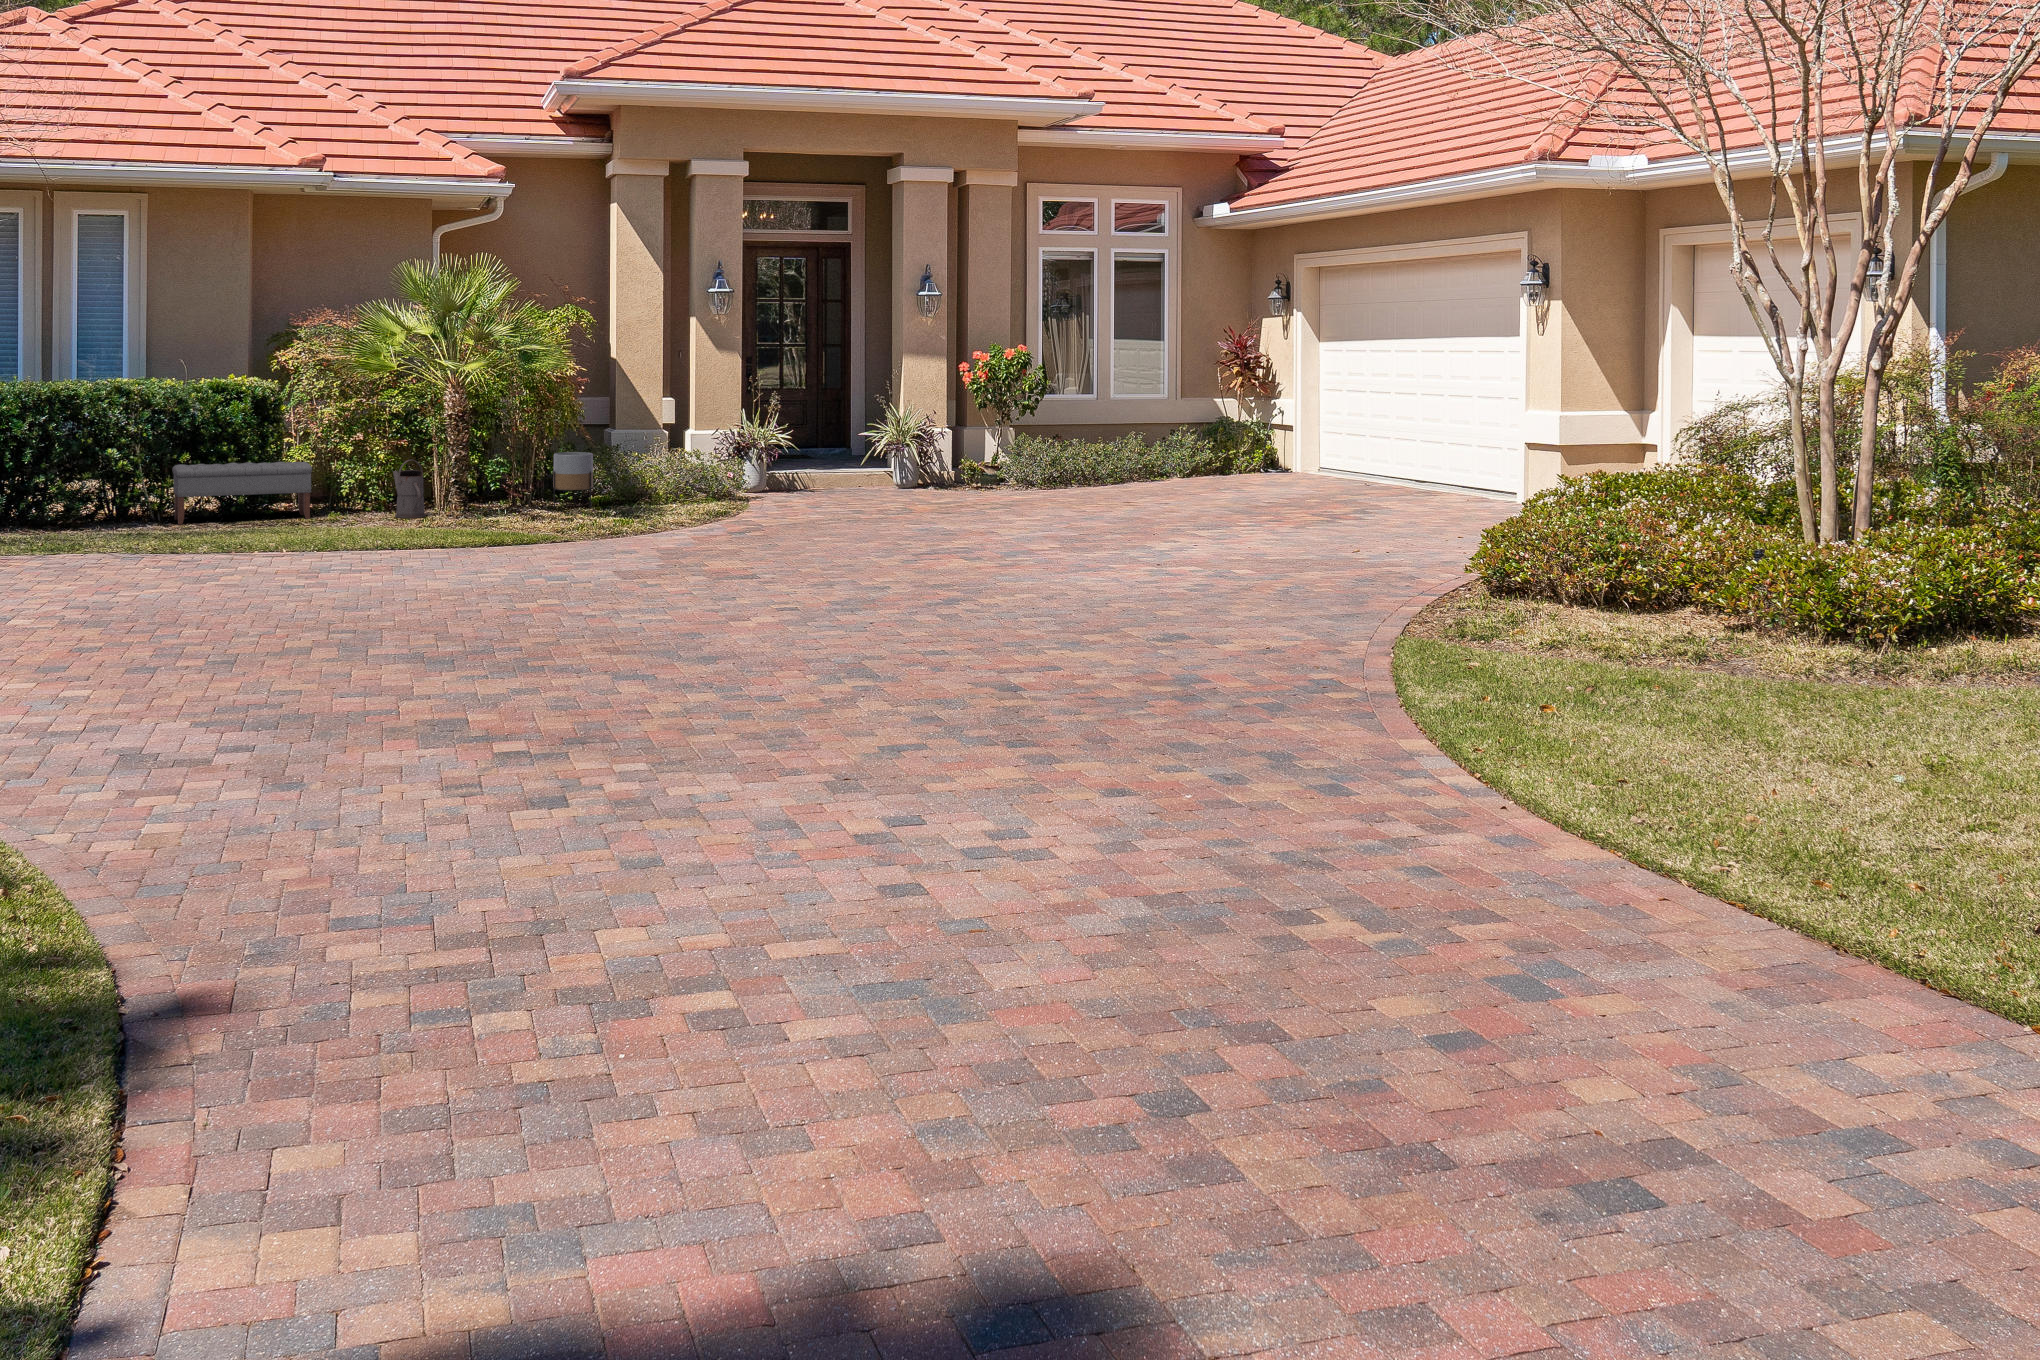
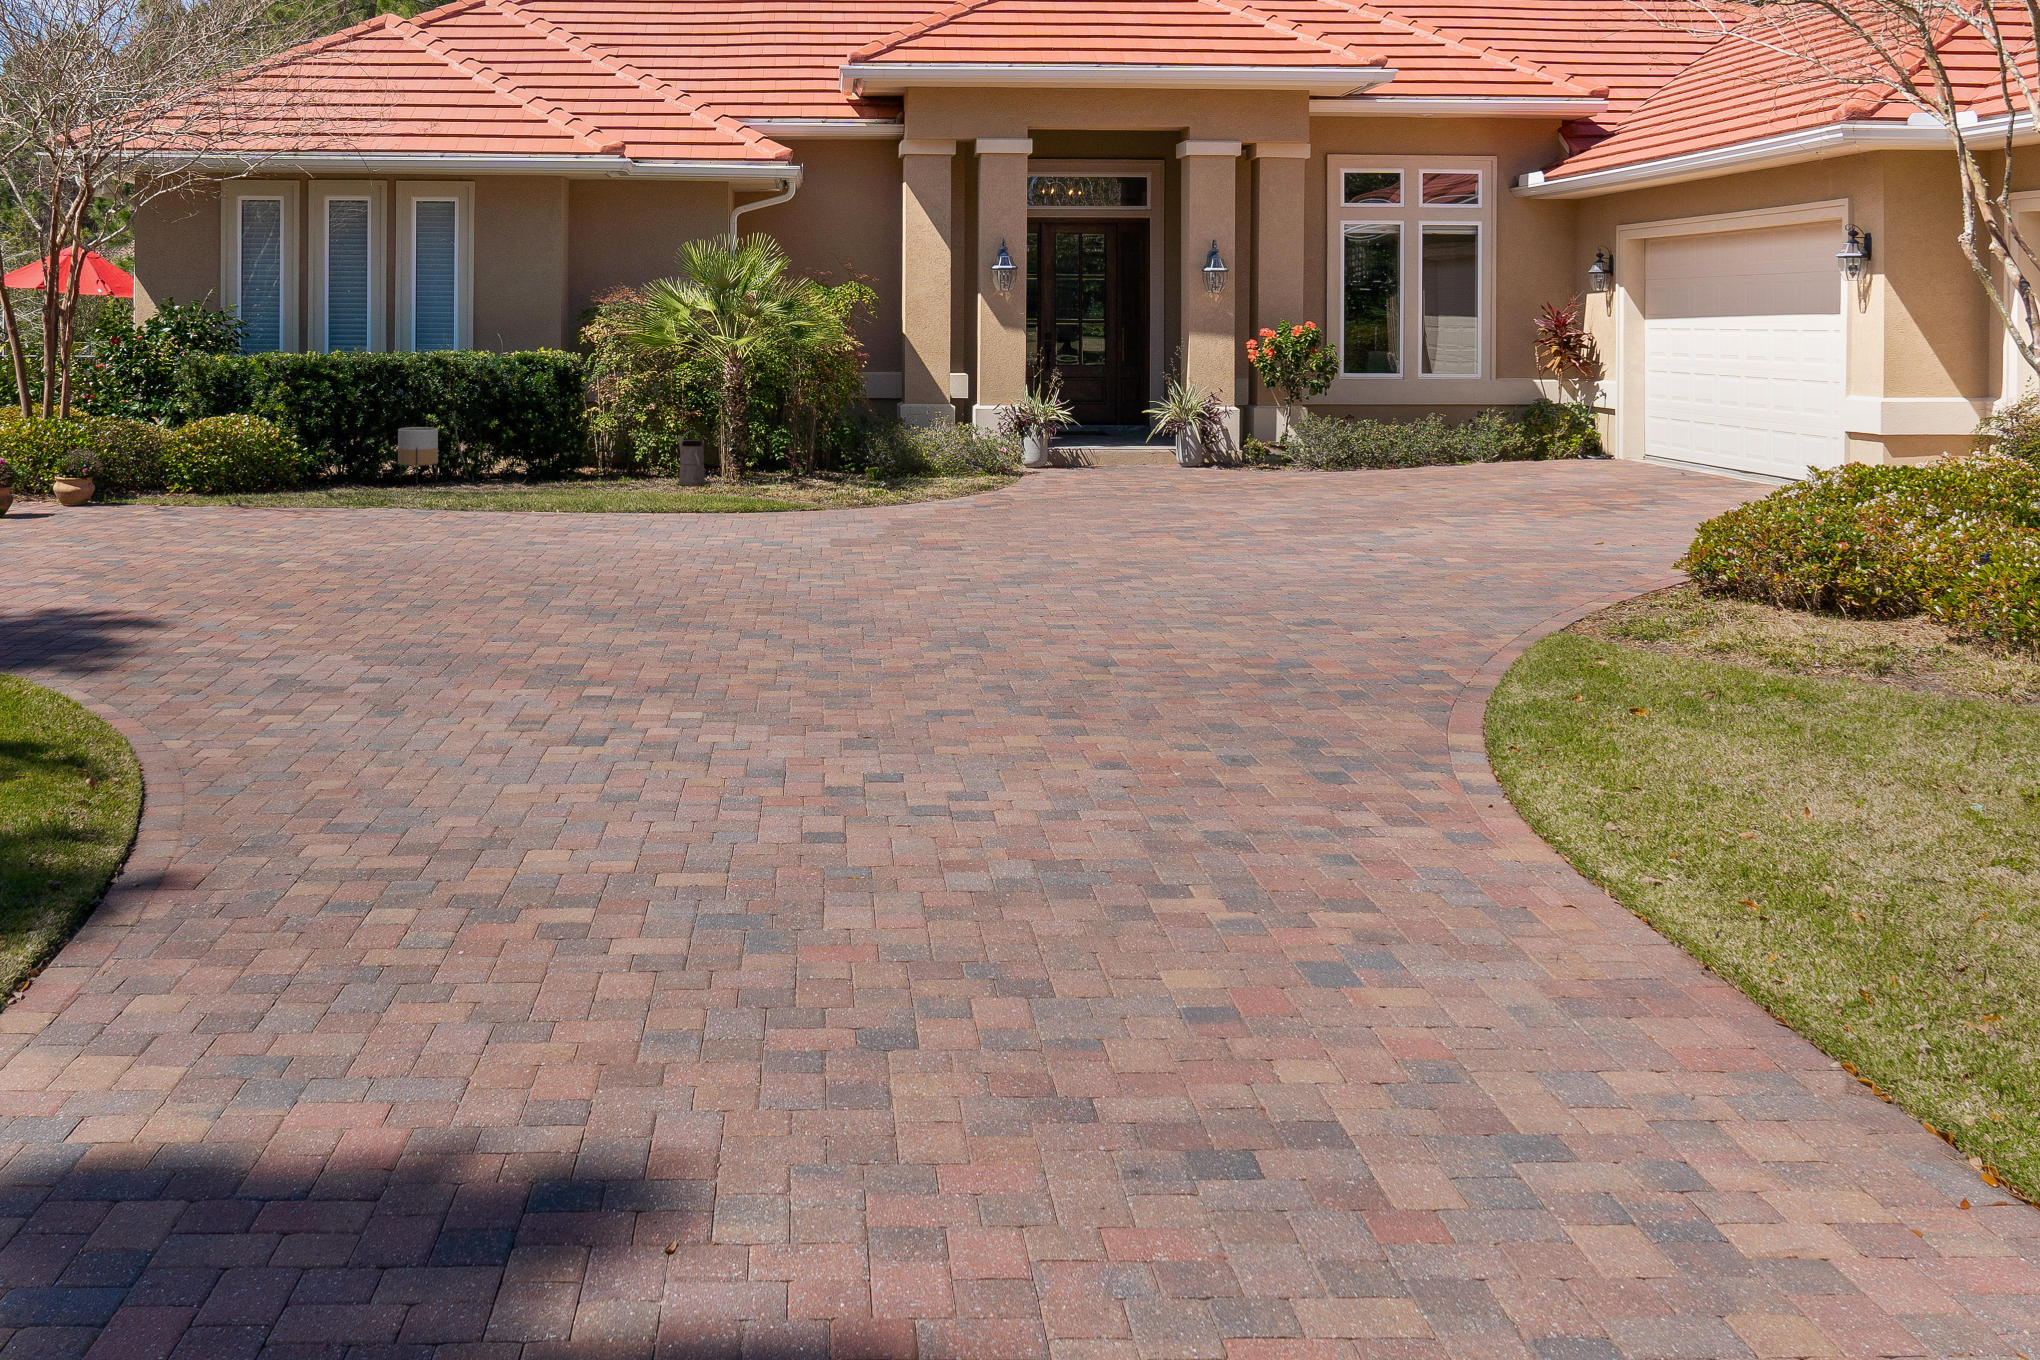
planter: present [553,452,593,508] -> present [398,427,438,484]
bench: present [172,462,312,525] -> none [485,429,604,486]

